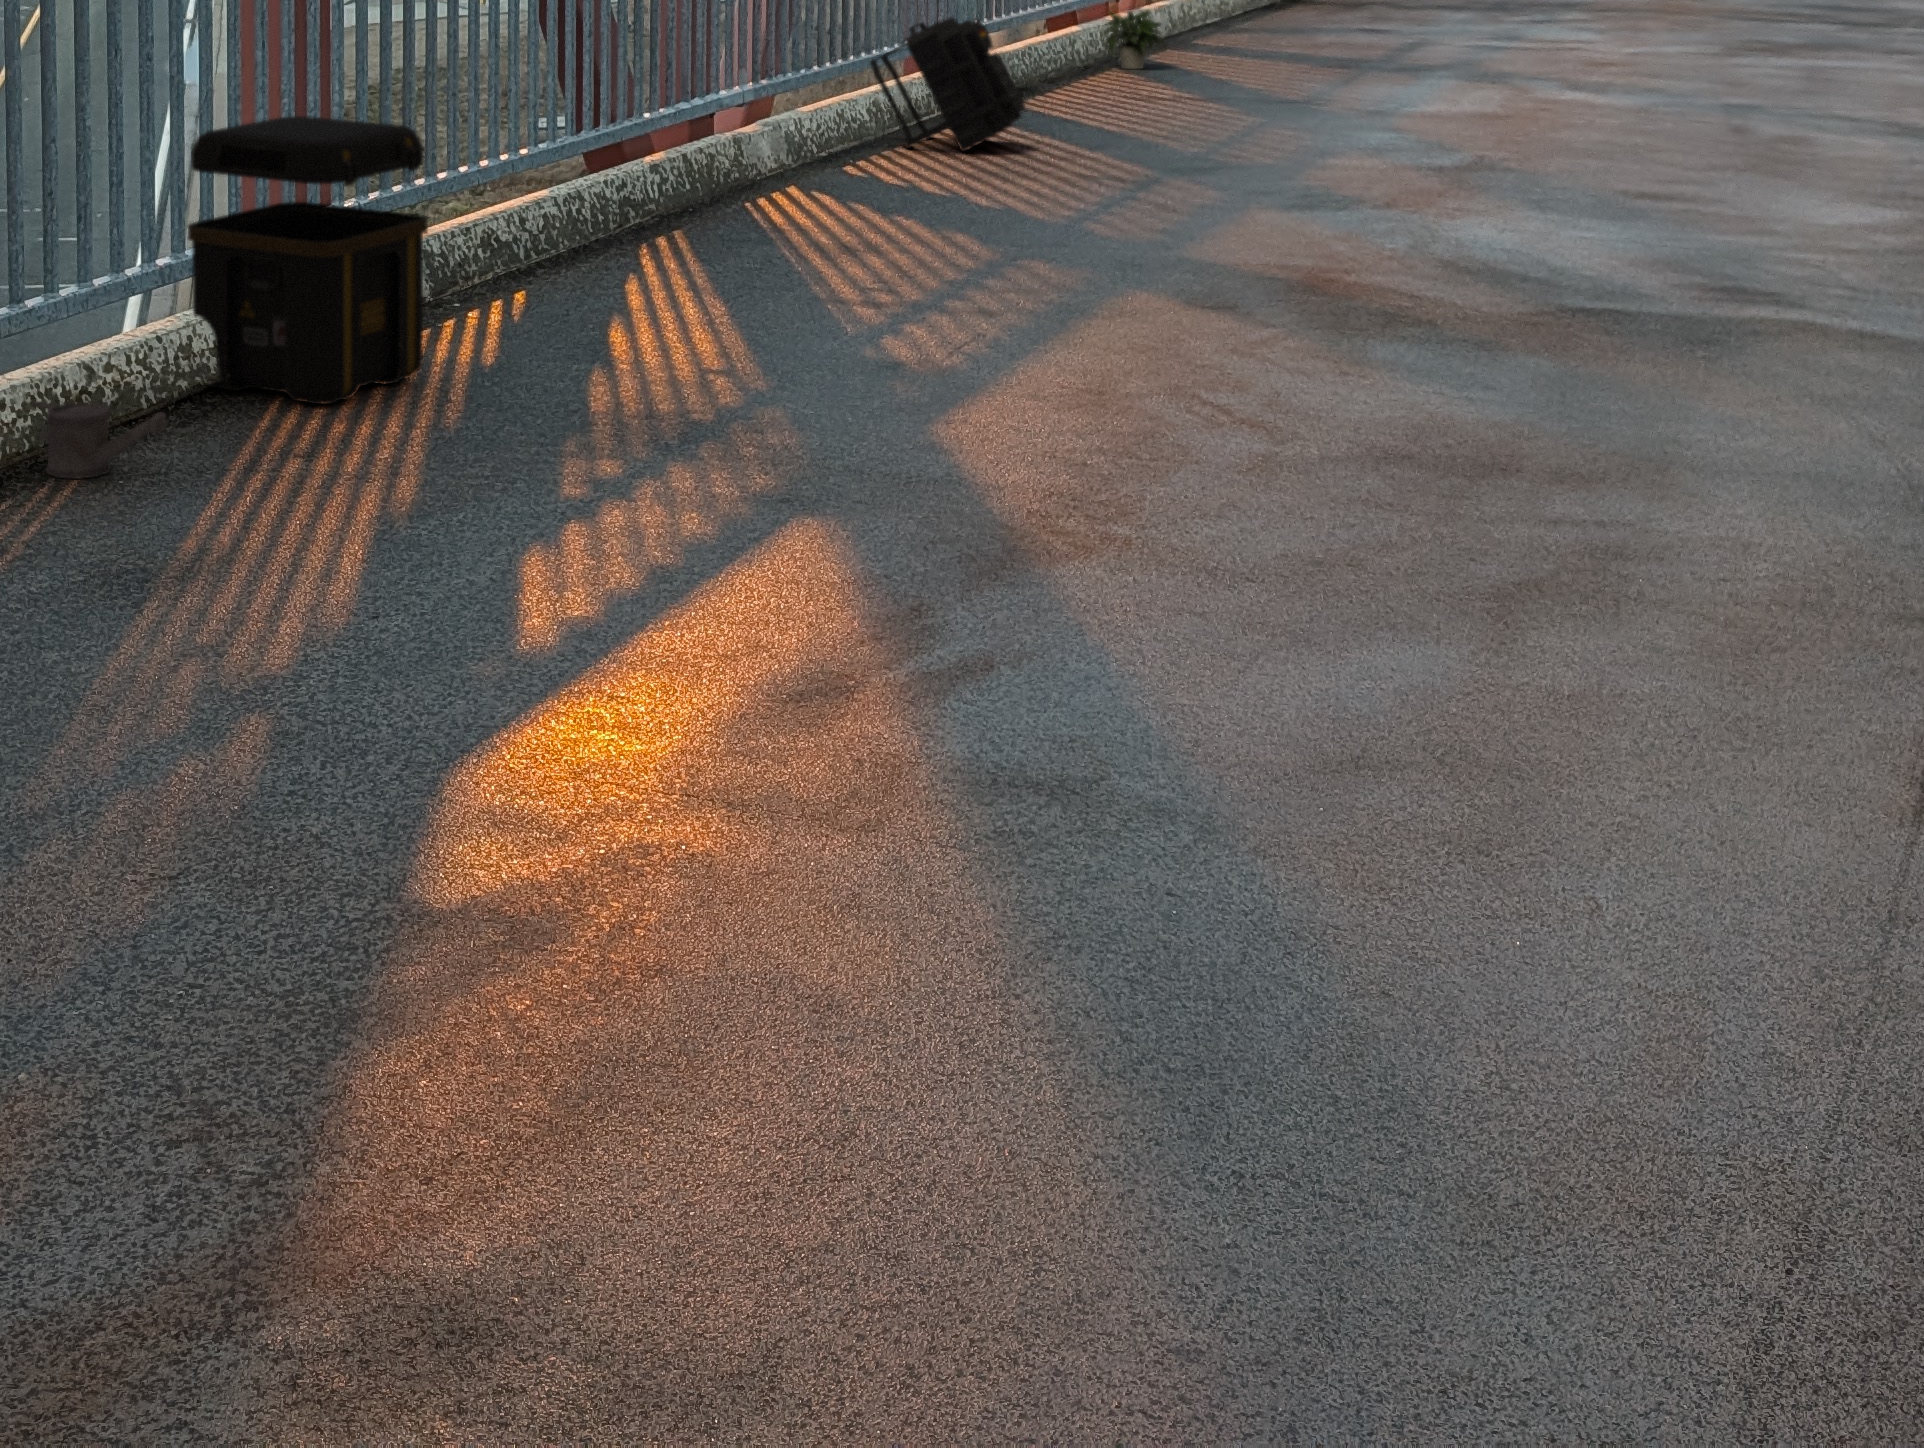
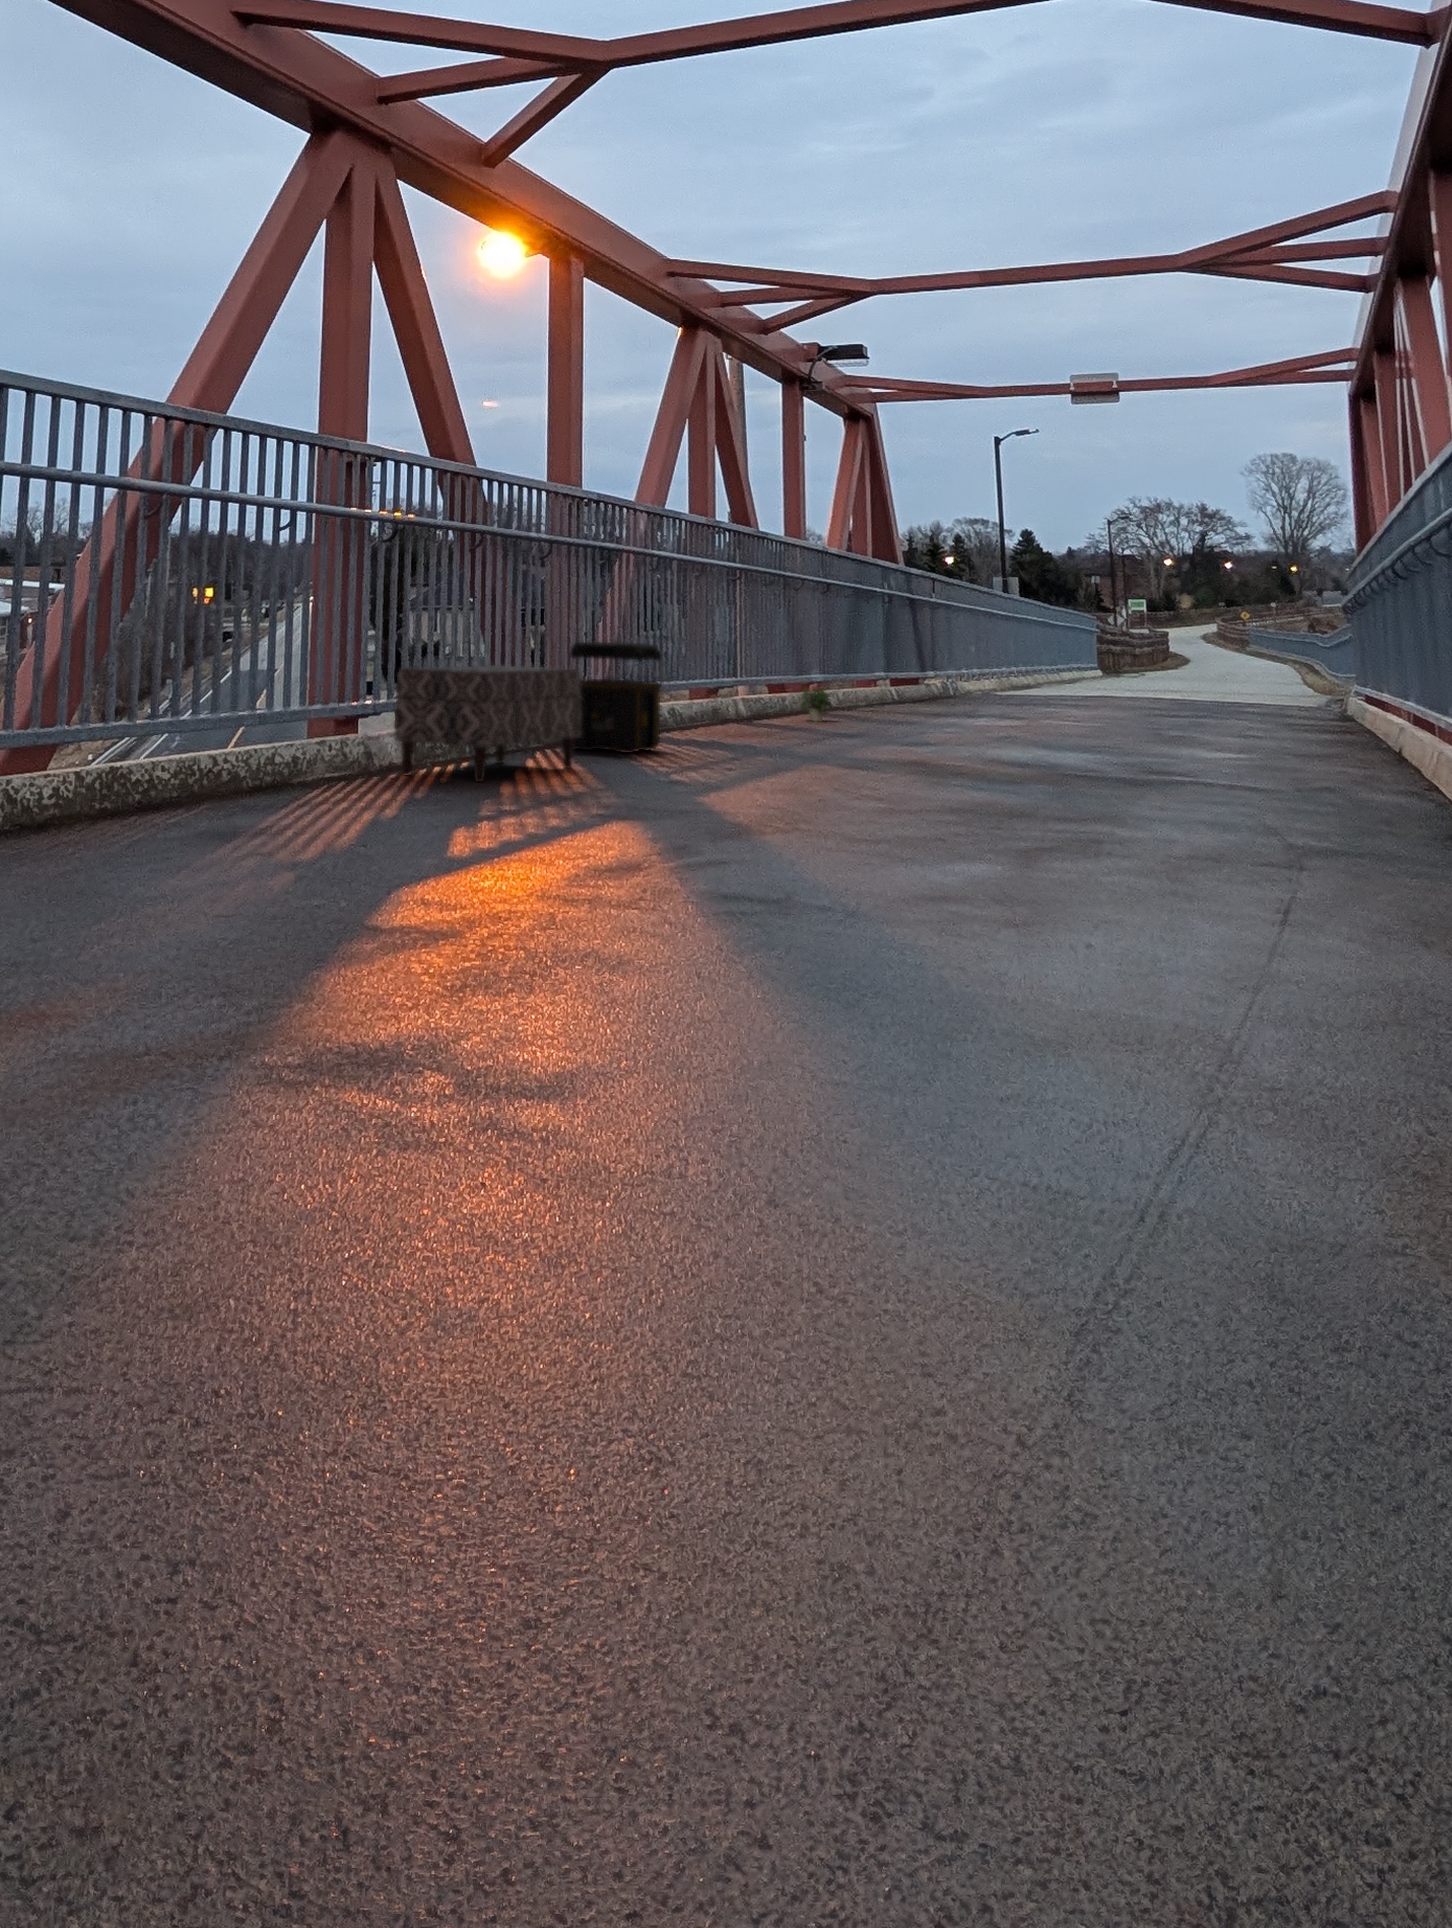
backpack: present [870,17,1025,151] -> none [665,664,756,742]
bench: none [400,88,720,322] -> present [394,665,581,782]
toolbox: present [188,116,428,404] -> present [570,642,662,753]
watering can: present [33,401,166,479] -> none [174,775,257,819]

